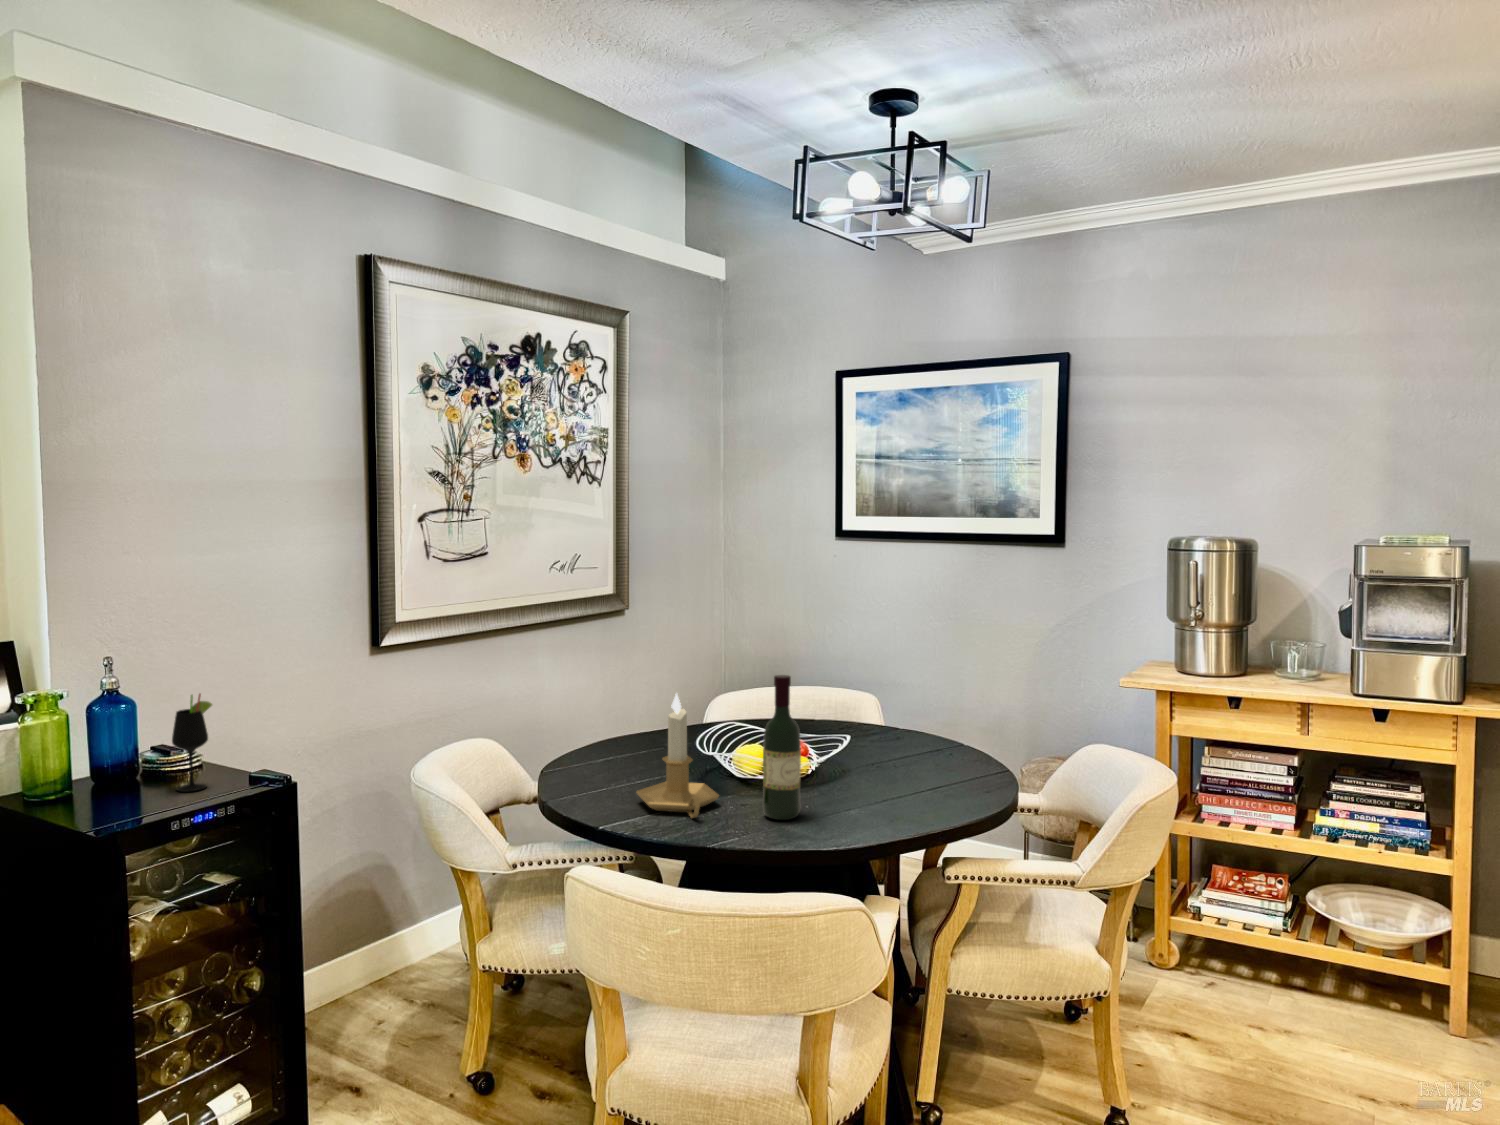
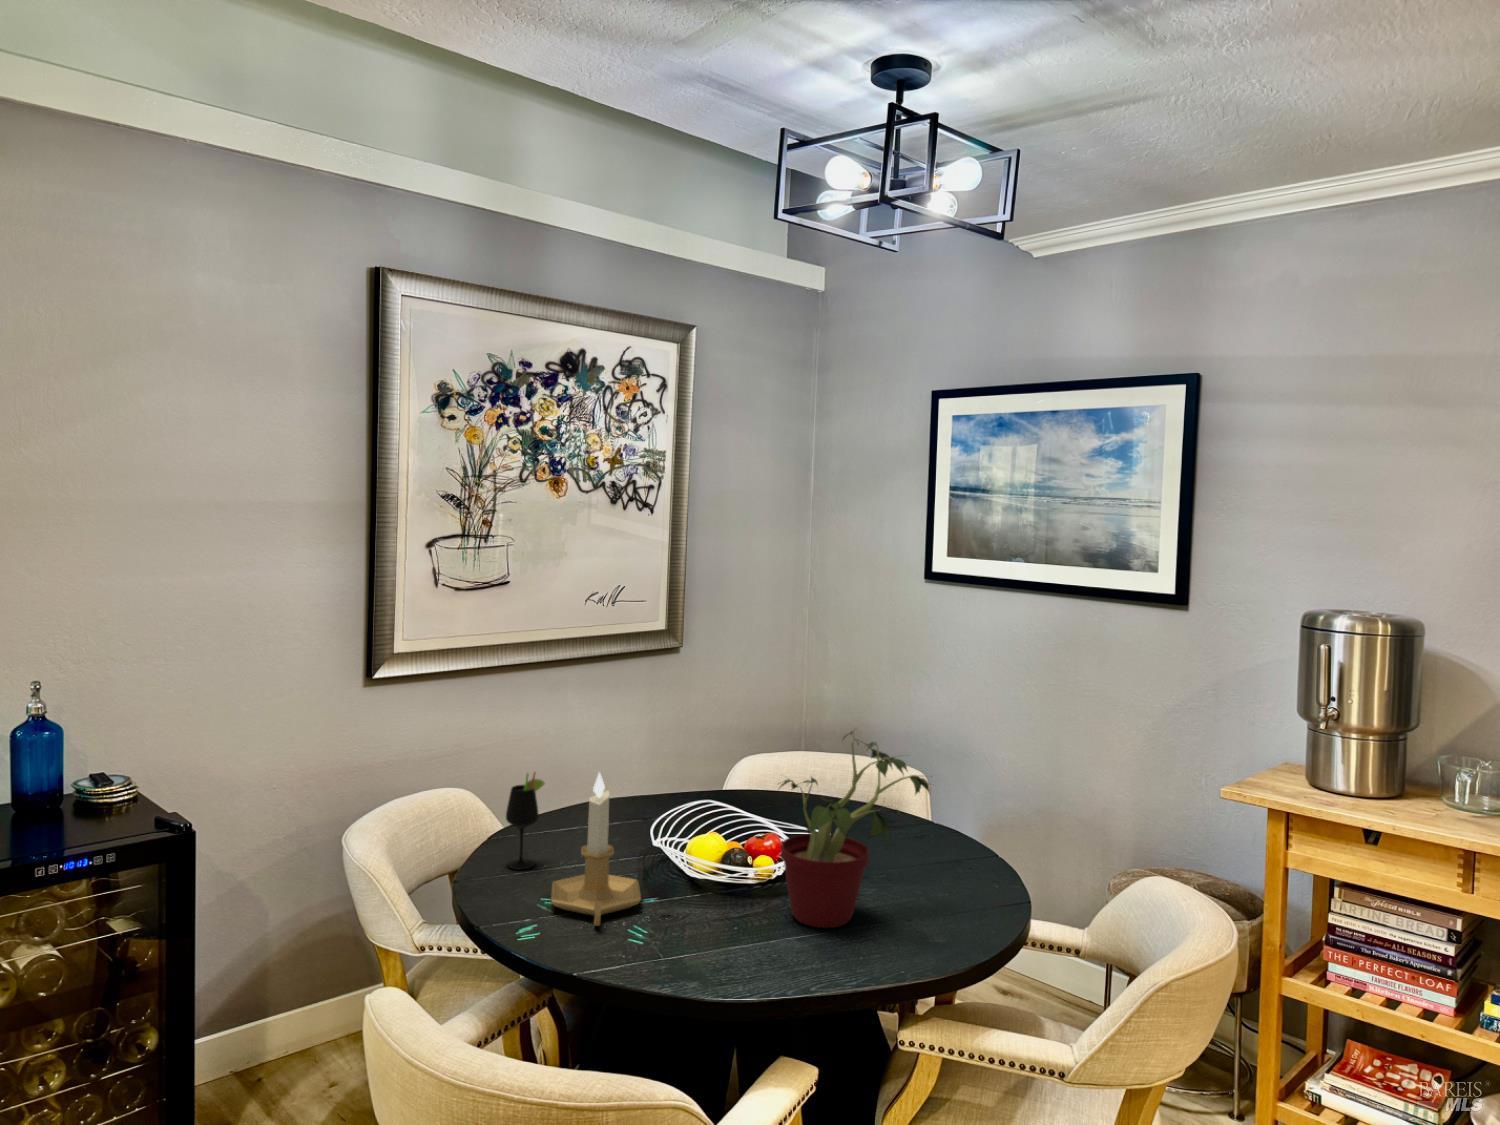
potted plant: none [816,640,942,802] -> present [778,730,930,928]
wine bottle: present [763,675,801,820] -> none [678,765,727,943]
wine glass: present [172,694,212,792] -> present [506,772,545,869]

